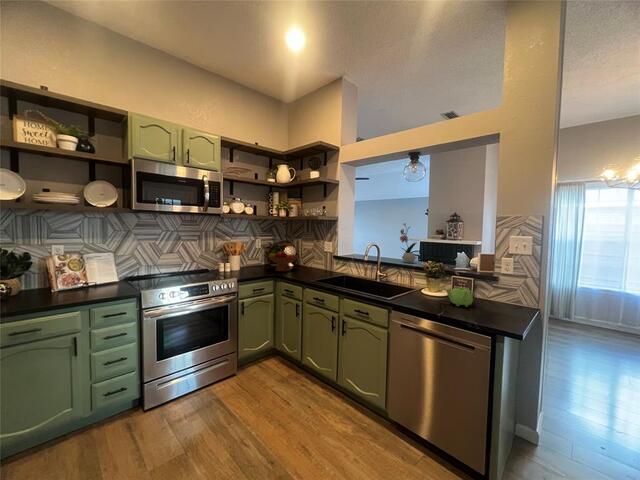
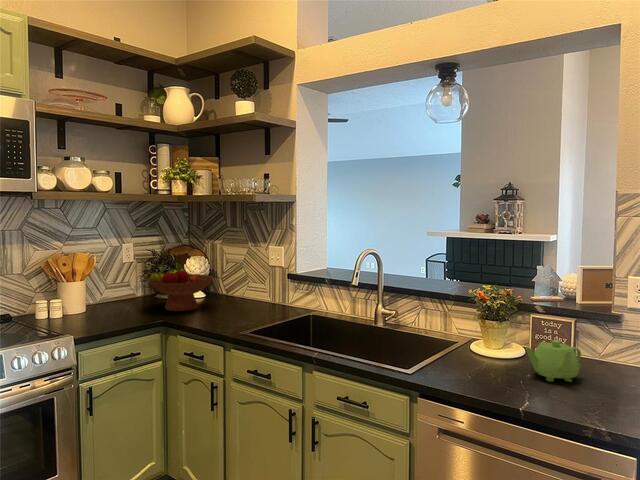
flower arrangement: present [400,224,416,263] -> none [421,207,456,287]

